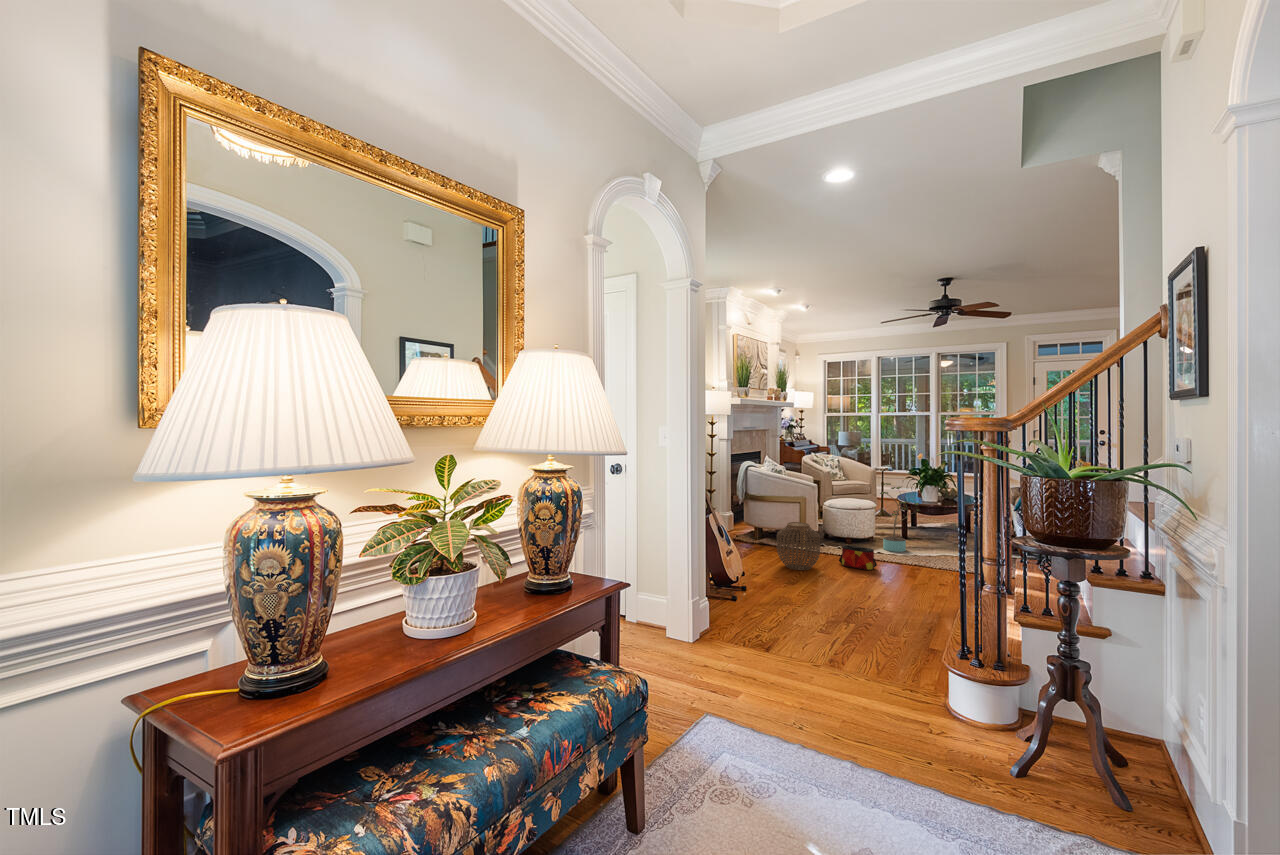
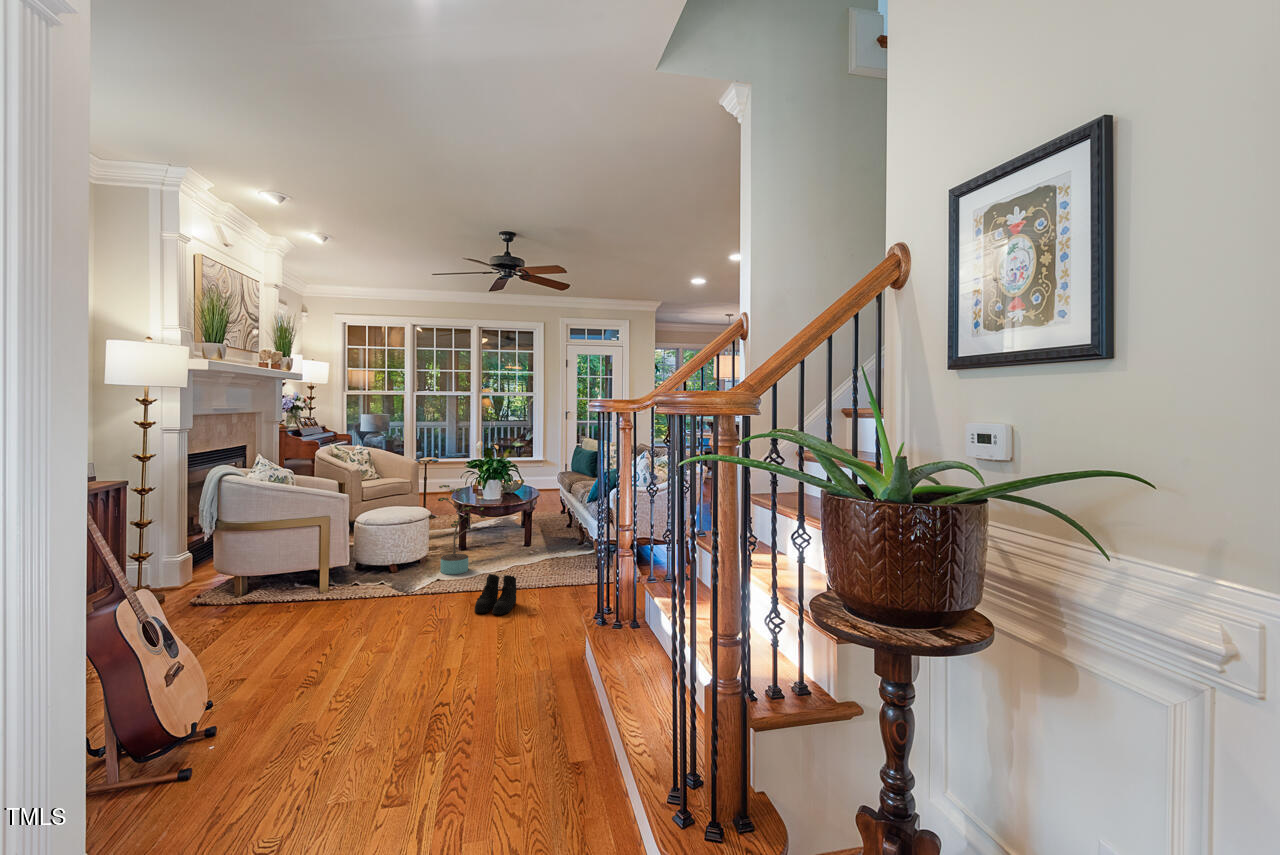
woven basket: present [777,522,820,570] -> none [283,564,360,645]
bag: present [839,545,877,570] -> none [387,583,443,617]
boots: none [900,549,936,579] -> present [475,574,517,615]

